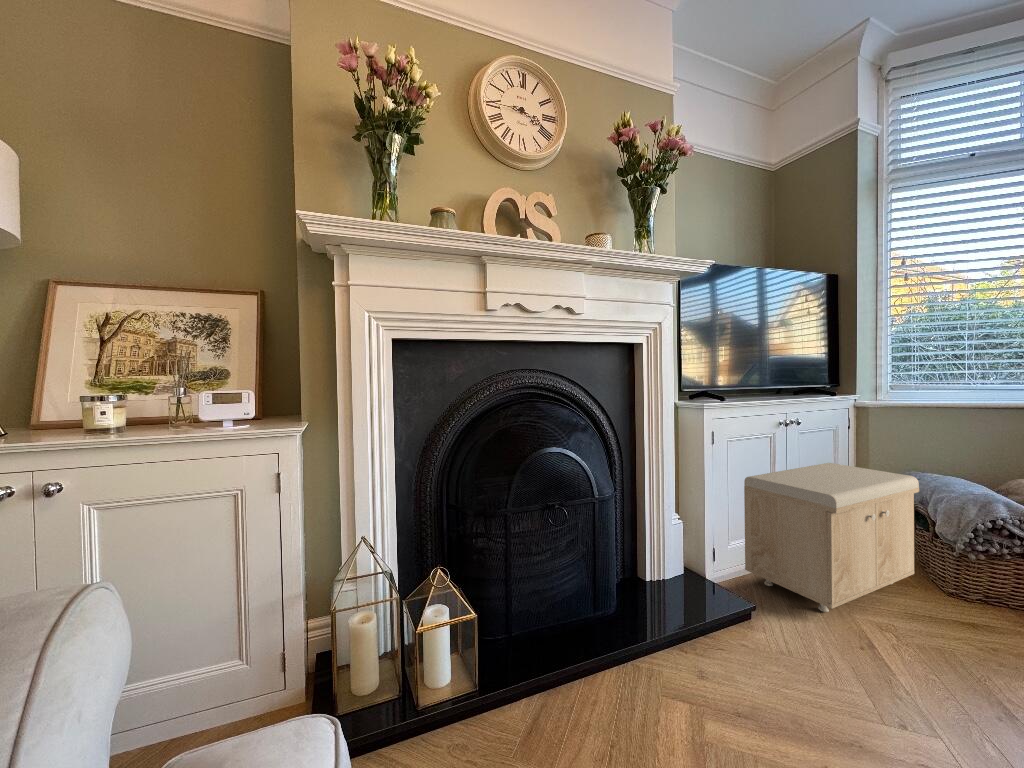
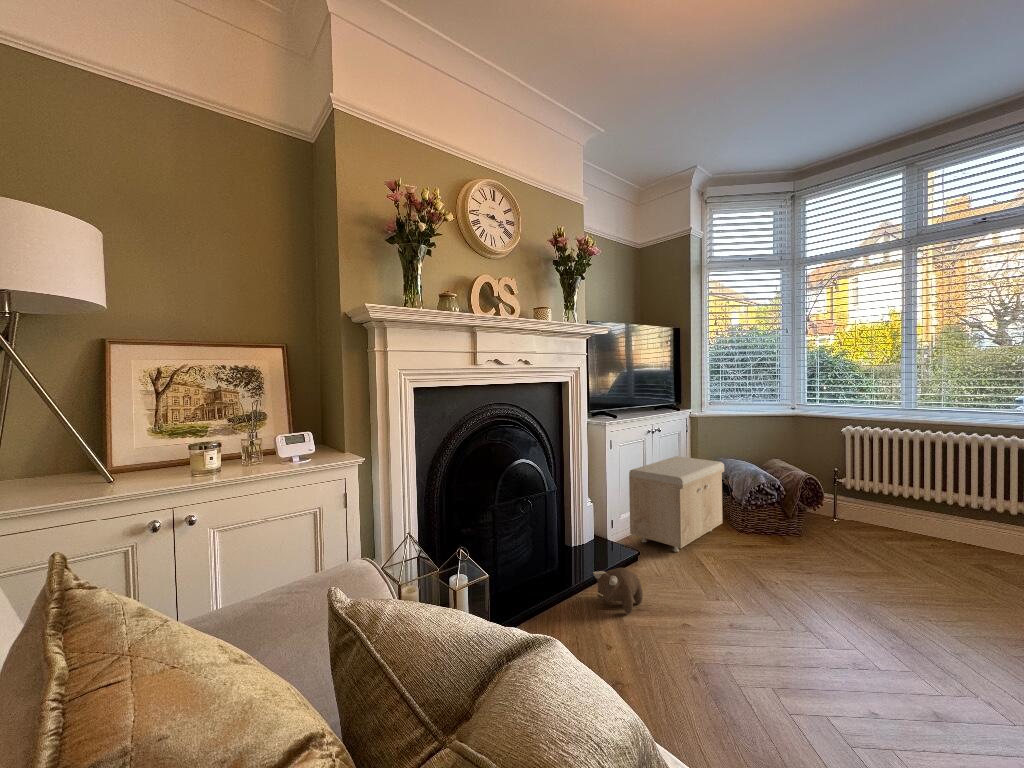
plush toy: none [657,634,748,720] -> present [593,568,643,614]

